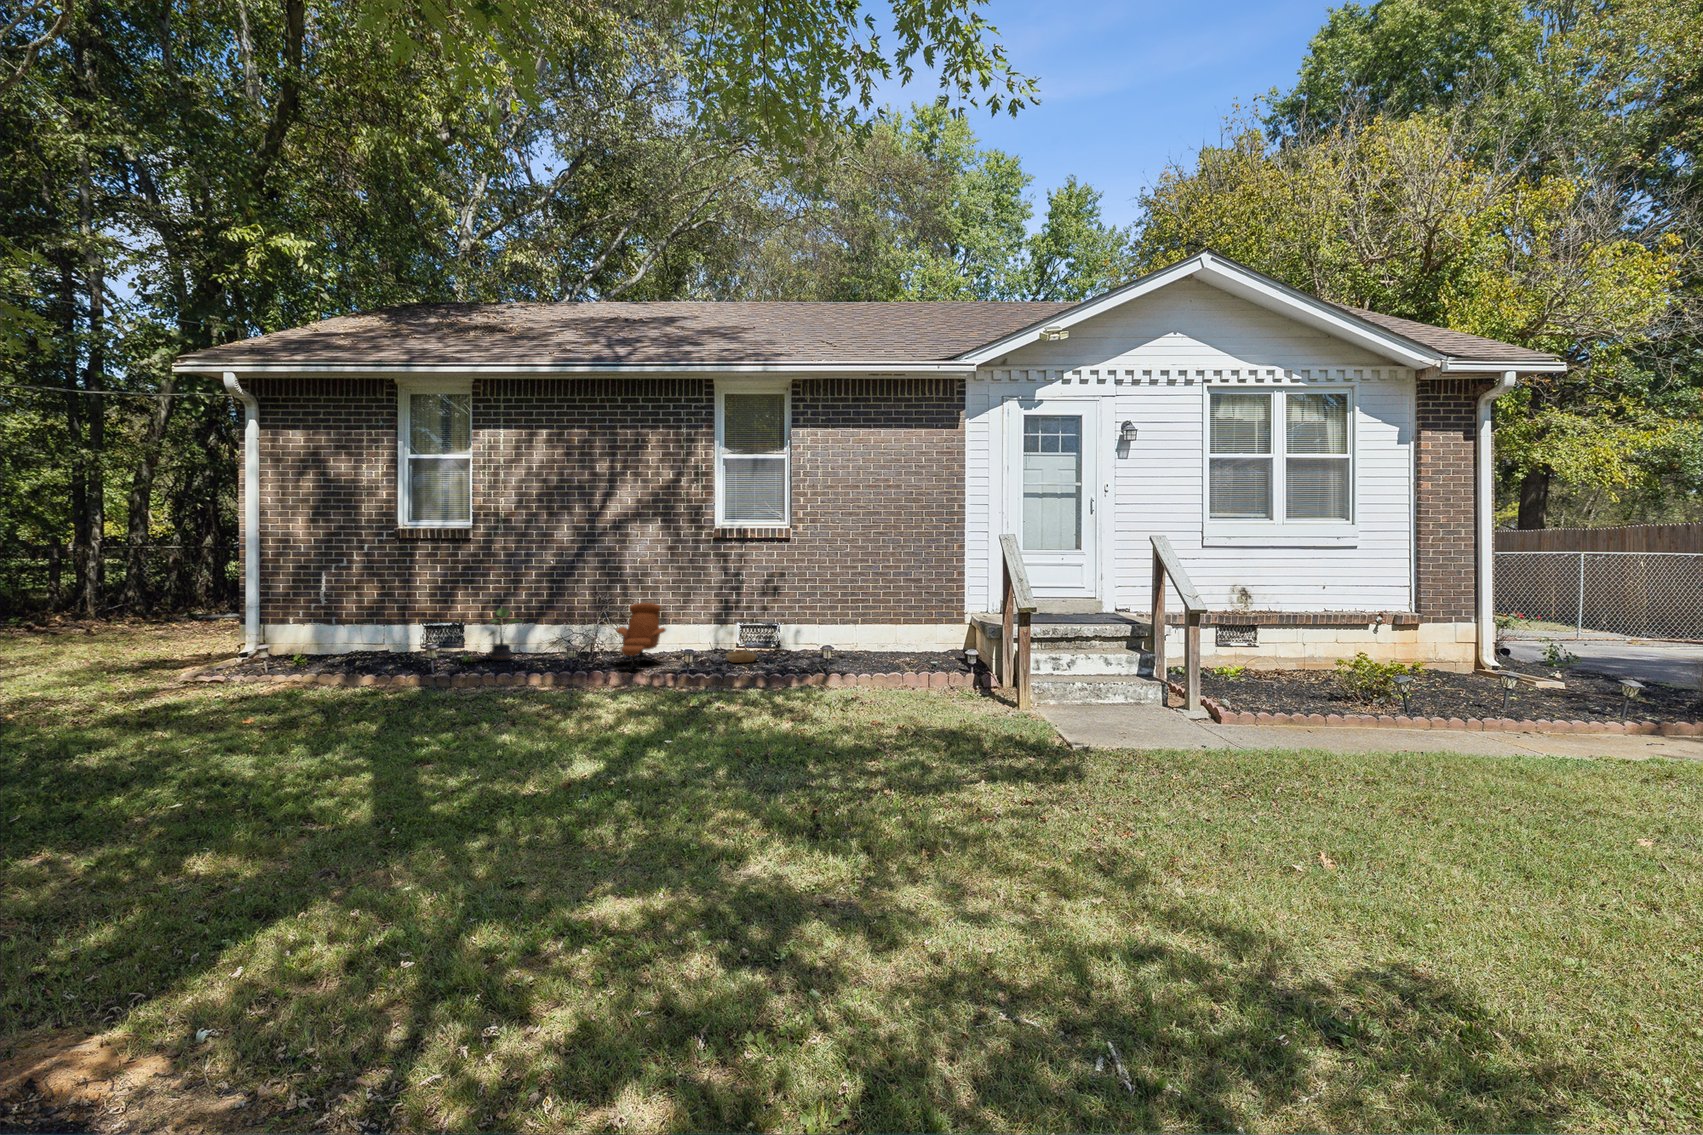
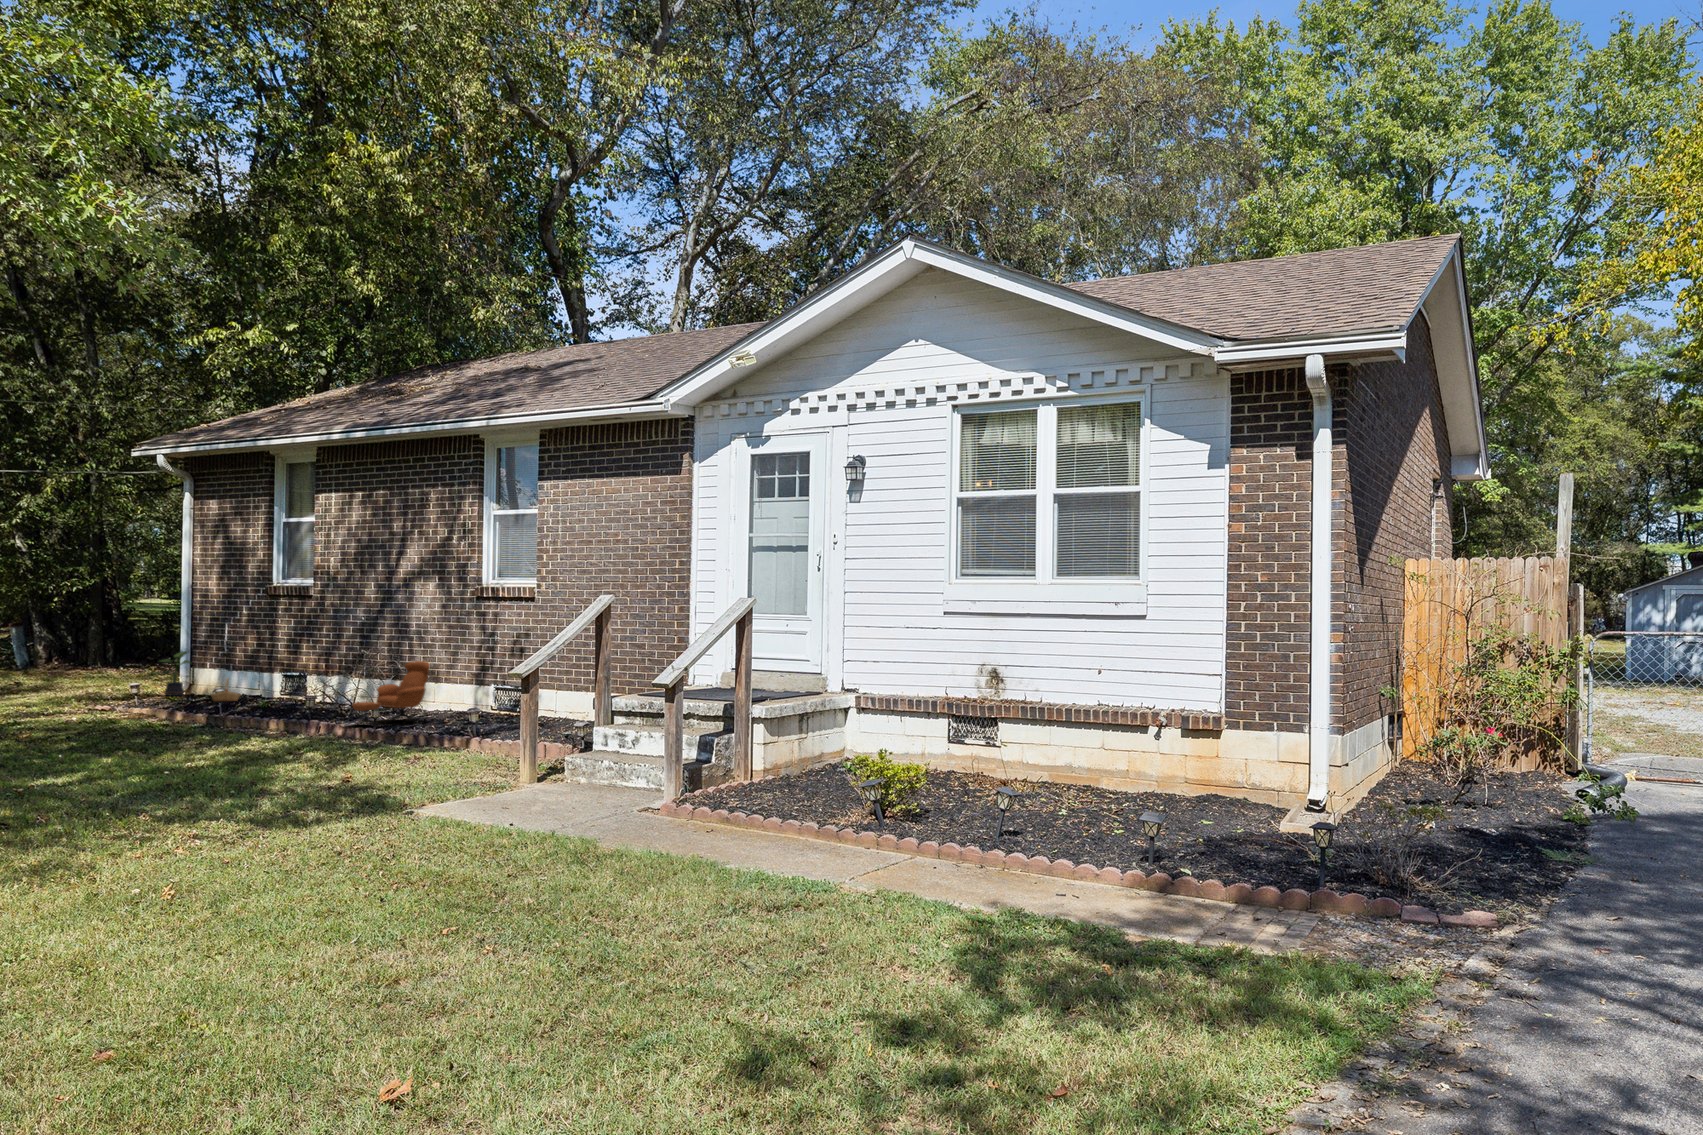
potted plant: present [489,608,523,661] -> present [160,651,191,696]
basket: present [726,637,756,663] -> present [211,678,241,701]

